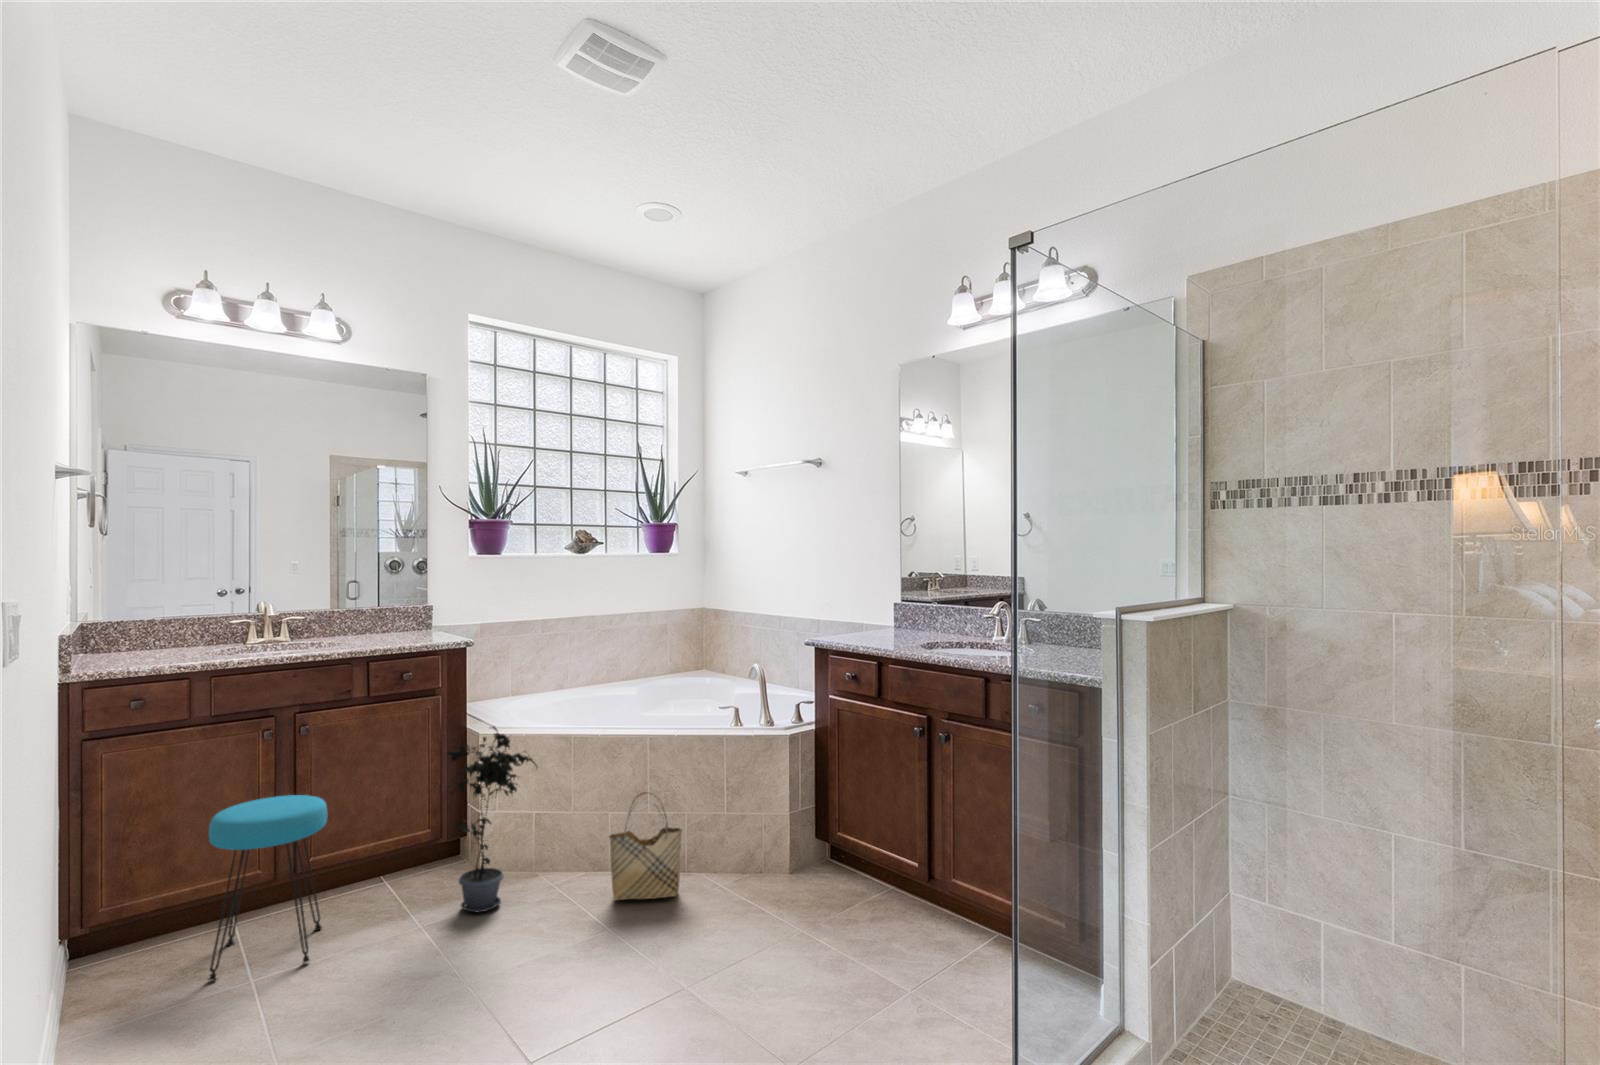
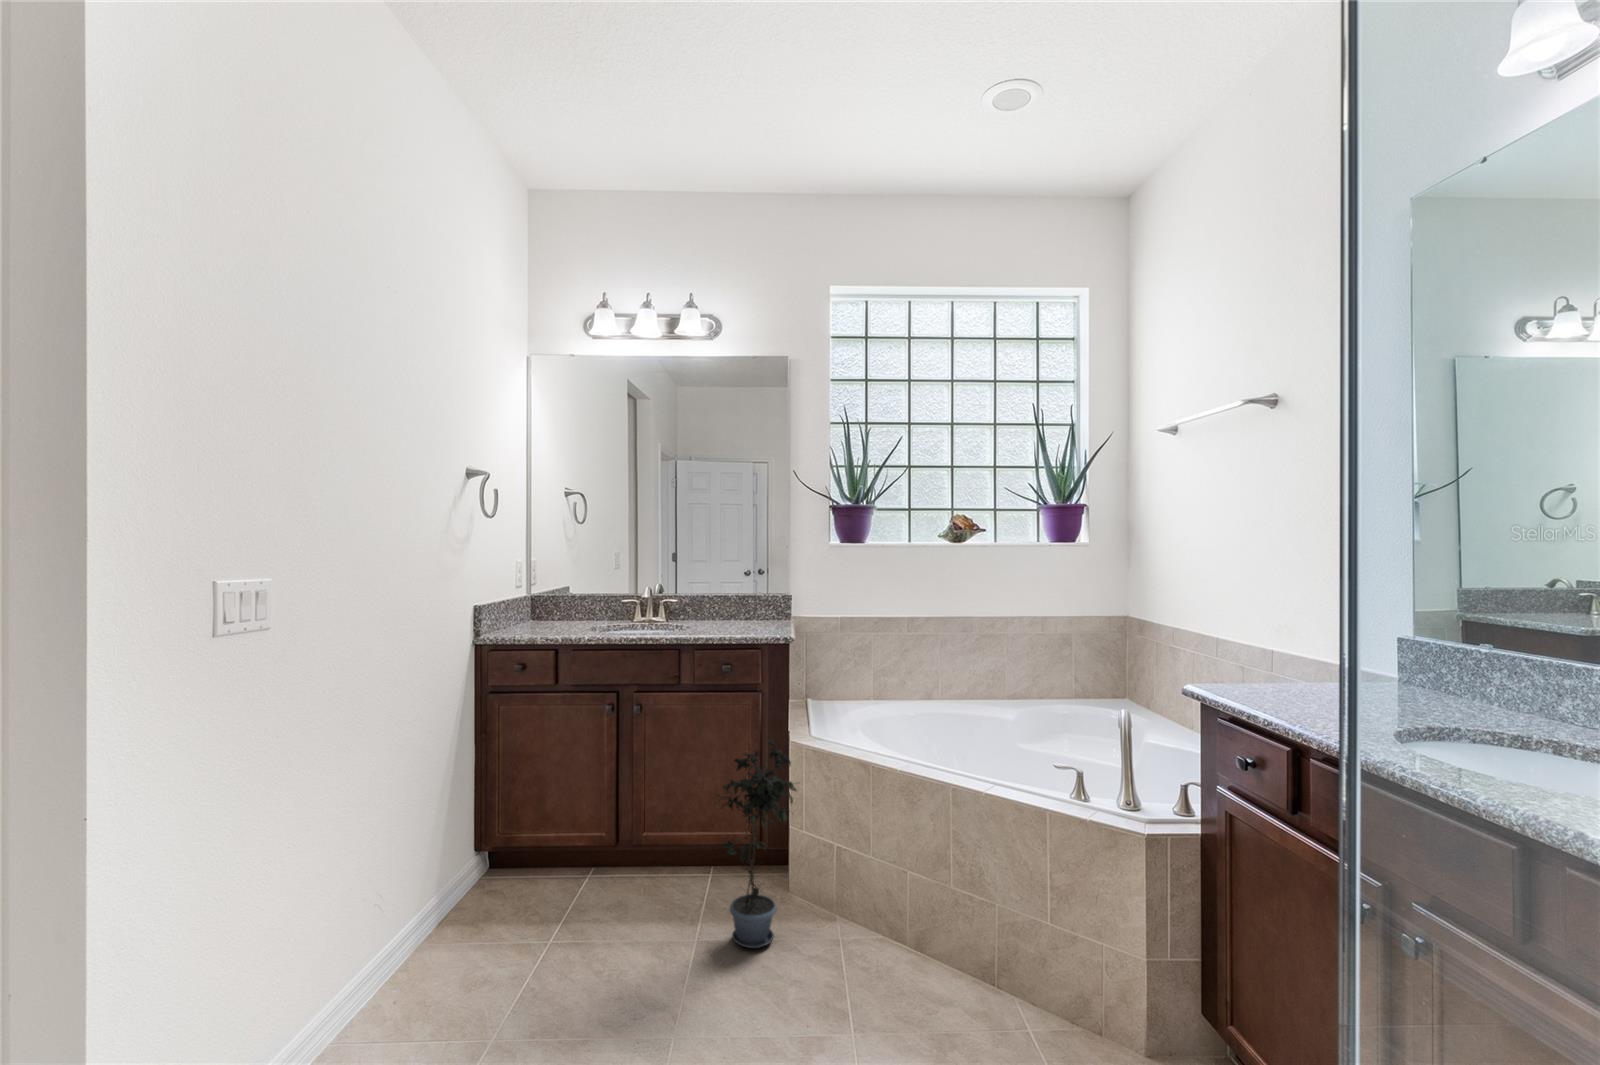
woven basket: present [609,792,682,900] -> none [876,862,971,1021]
stool: present [208,795,327,980] -> none [512,773,625,946]

